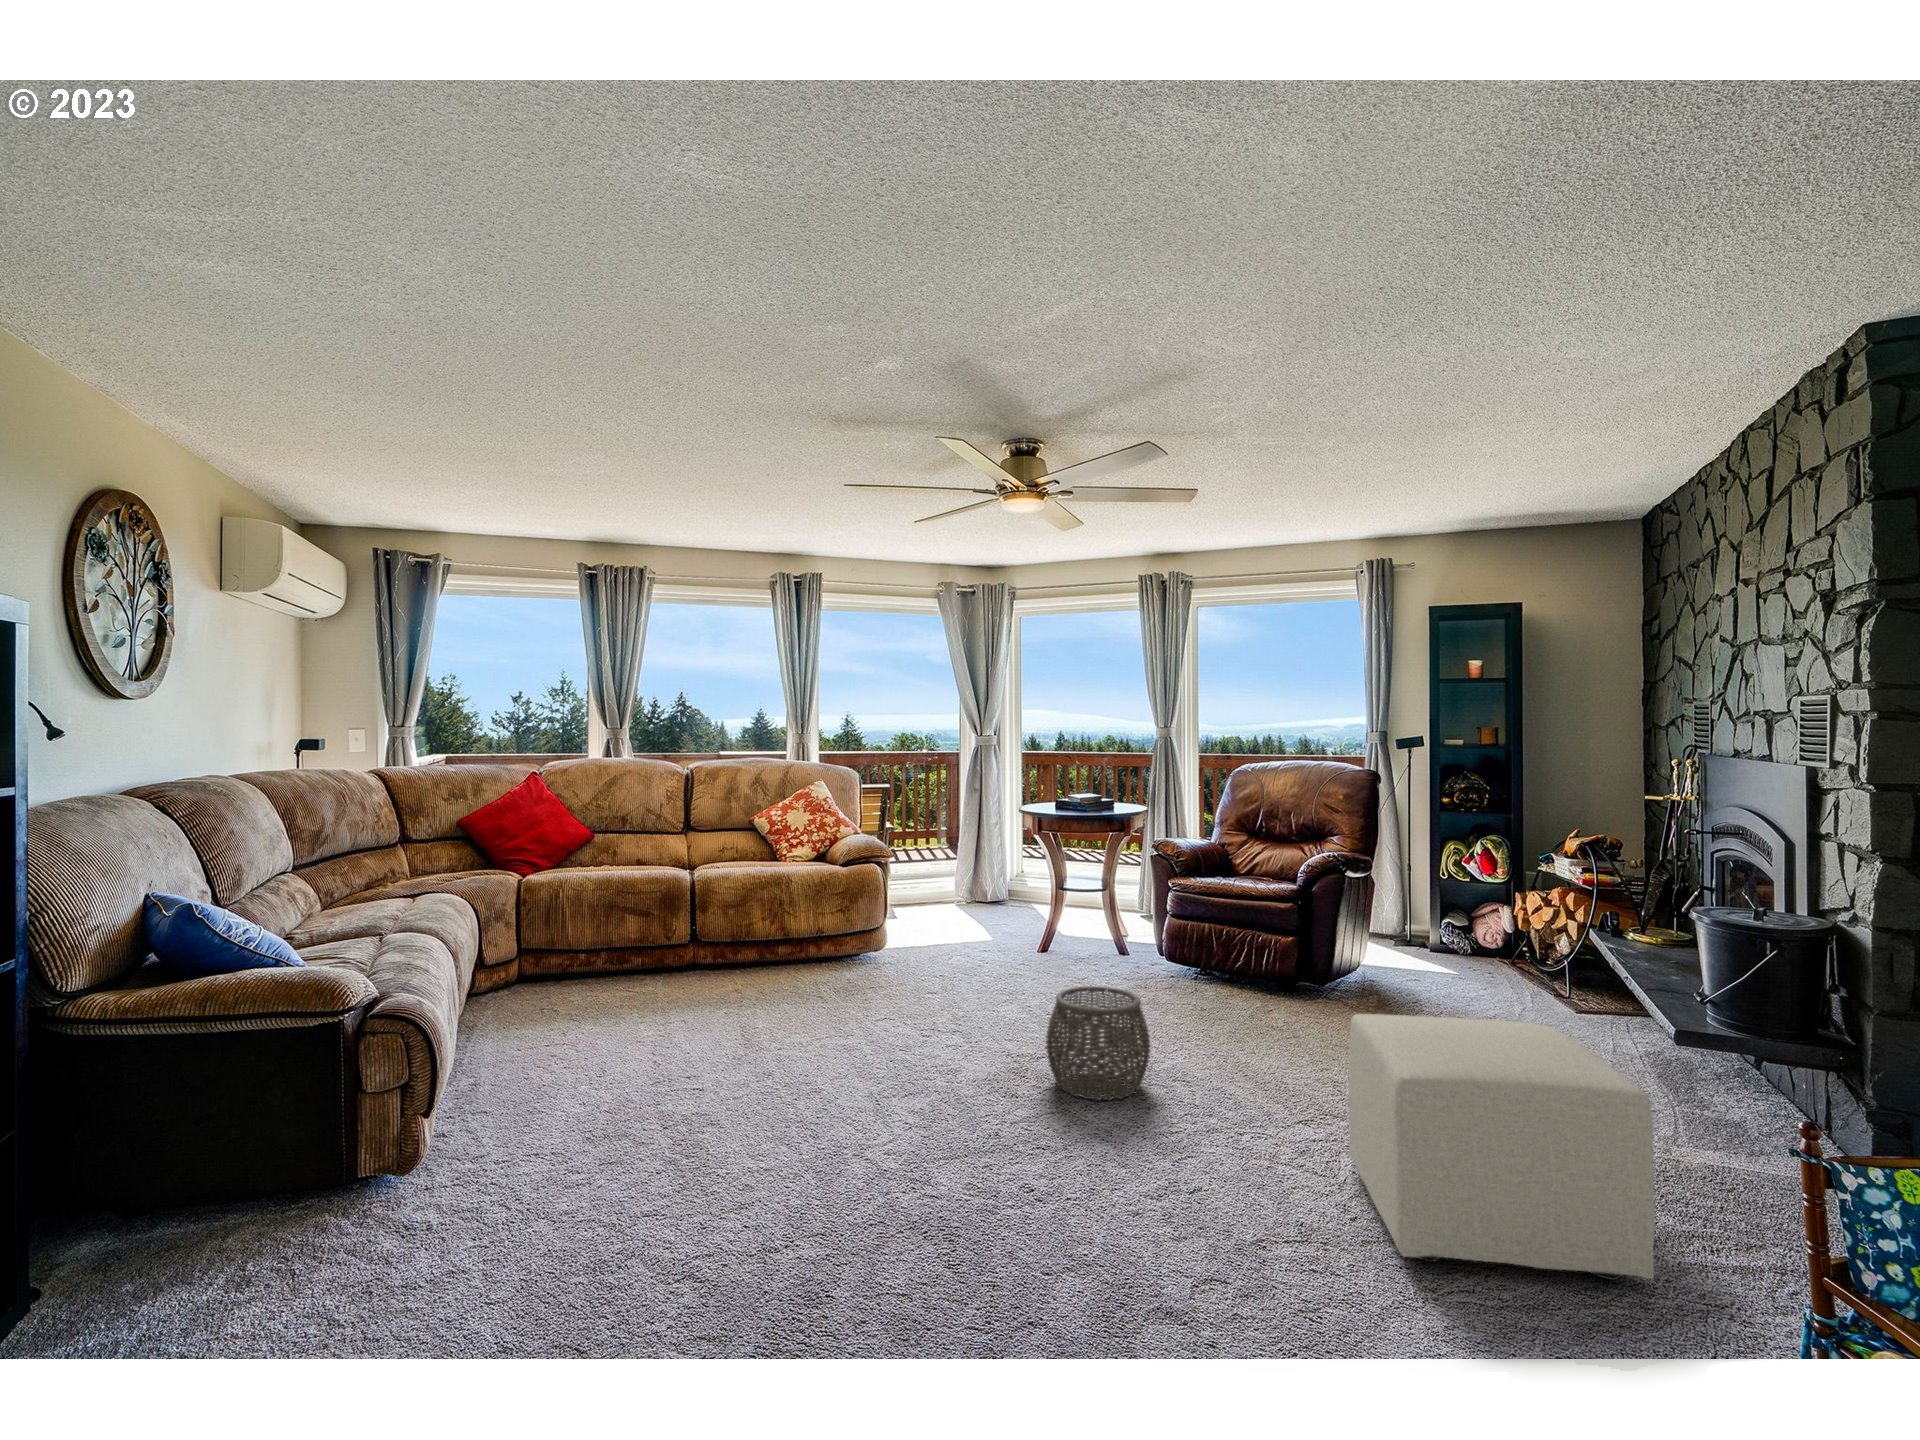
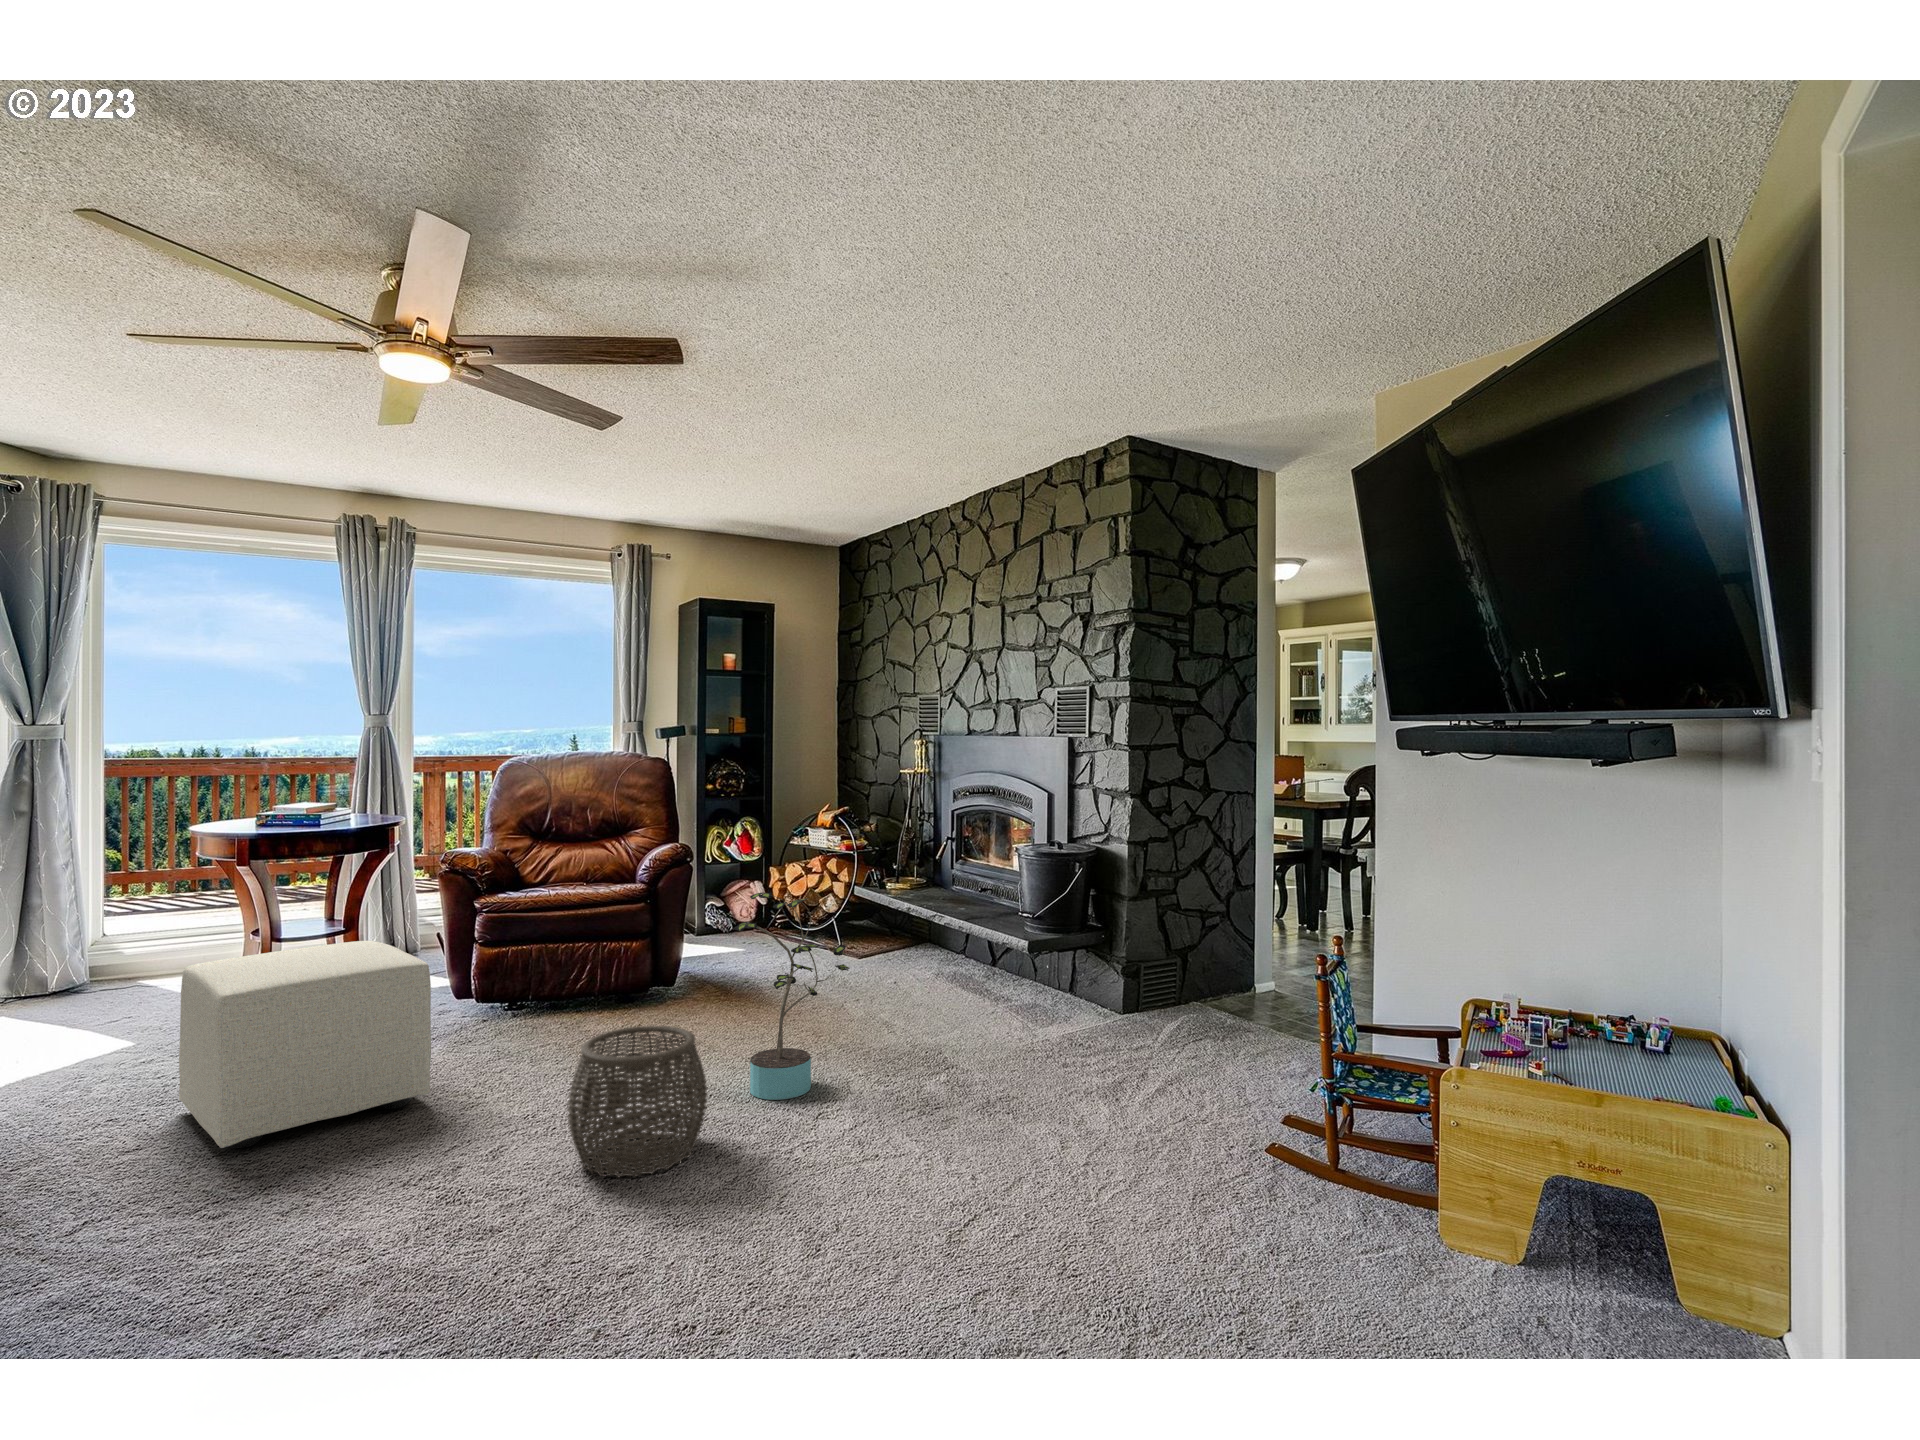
potted plant: none [1208,903,1320,1096] -> present [734,892,850,1100]
ottoman: present [1349,1014,1655,1280] -> present [179,941,431,1148]

